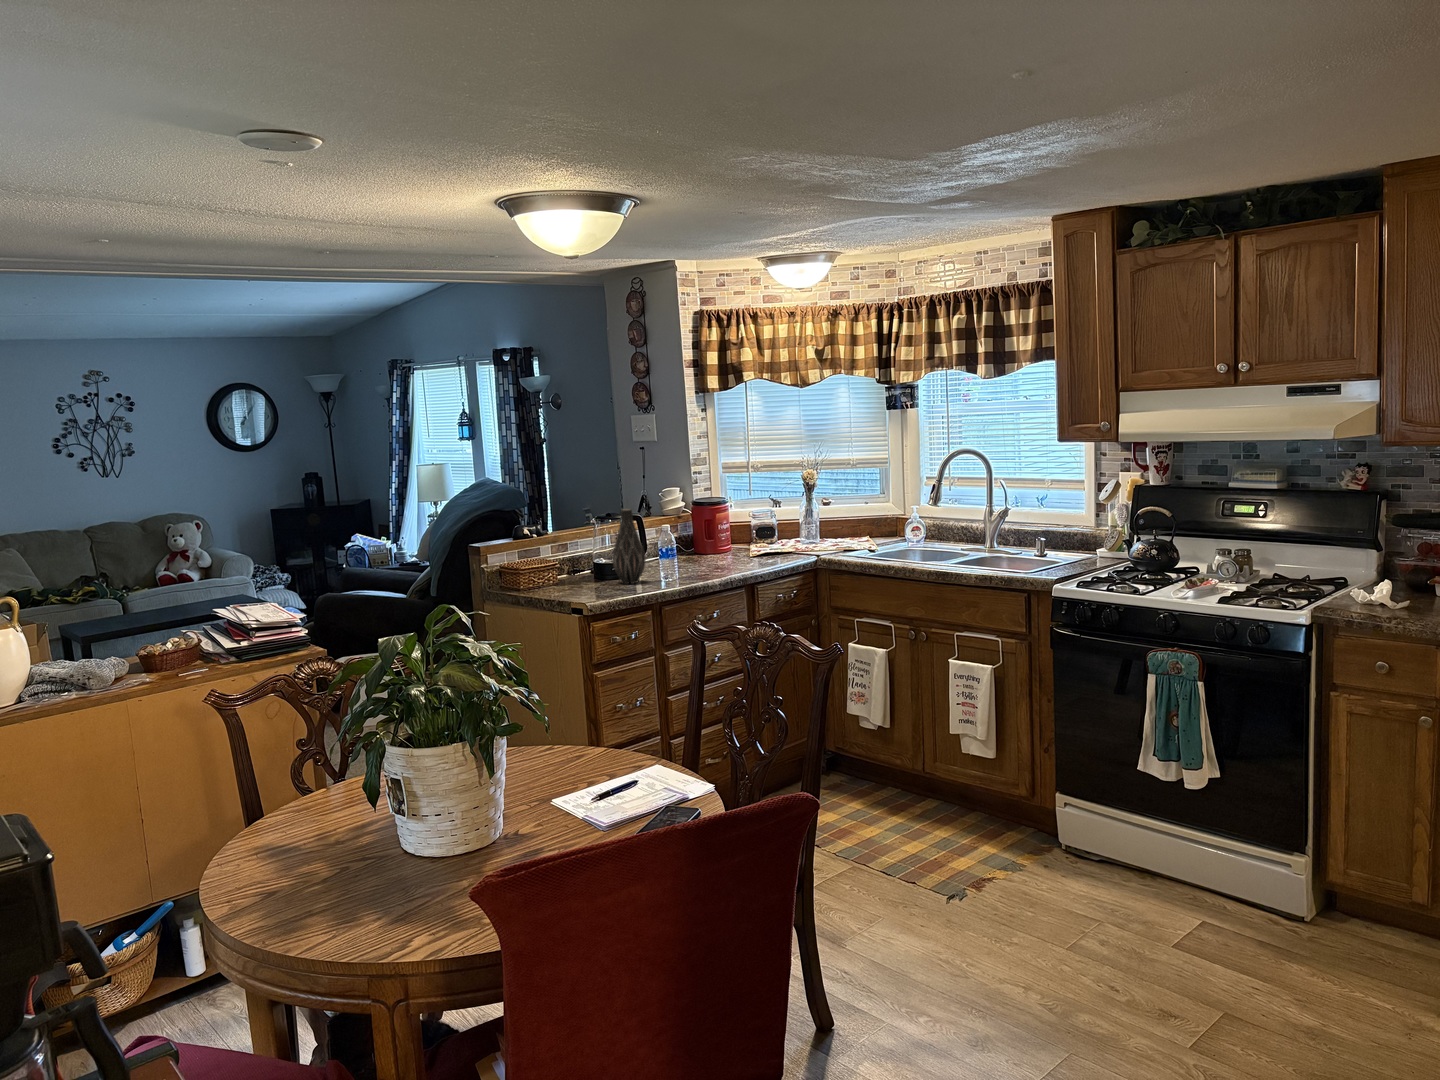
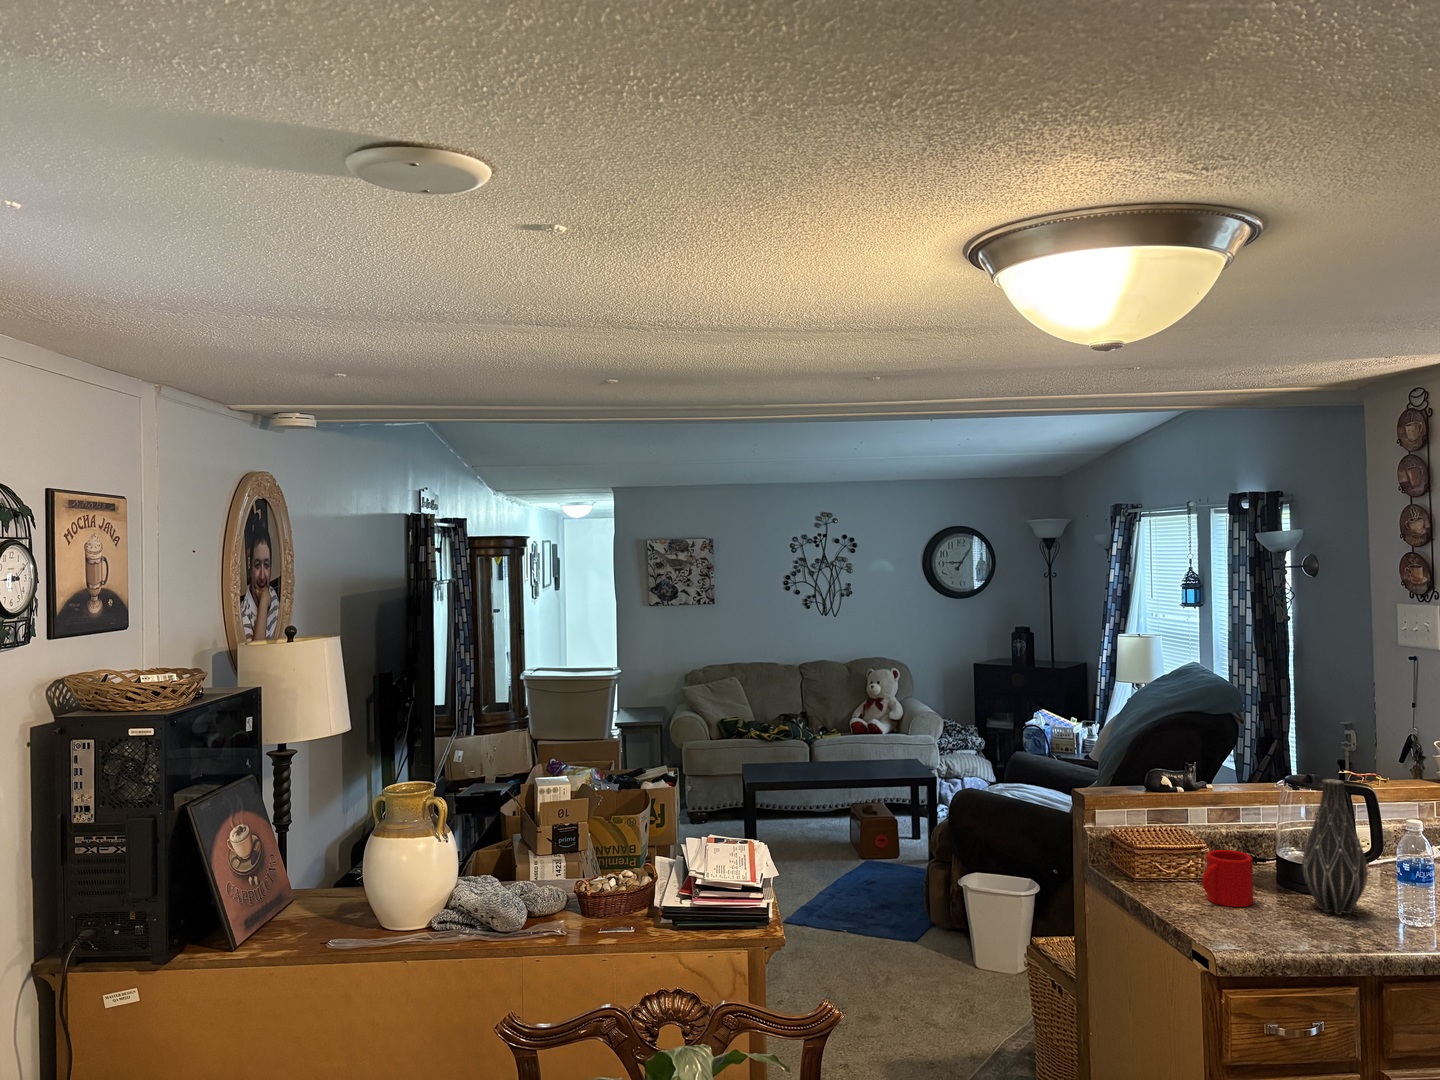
mug: none [562,559,589,589] -> present [1203,850,1253,907]

